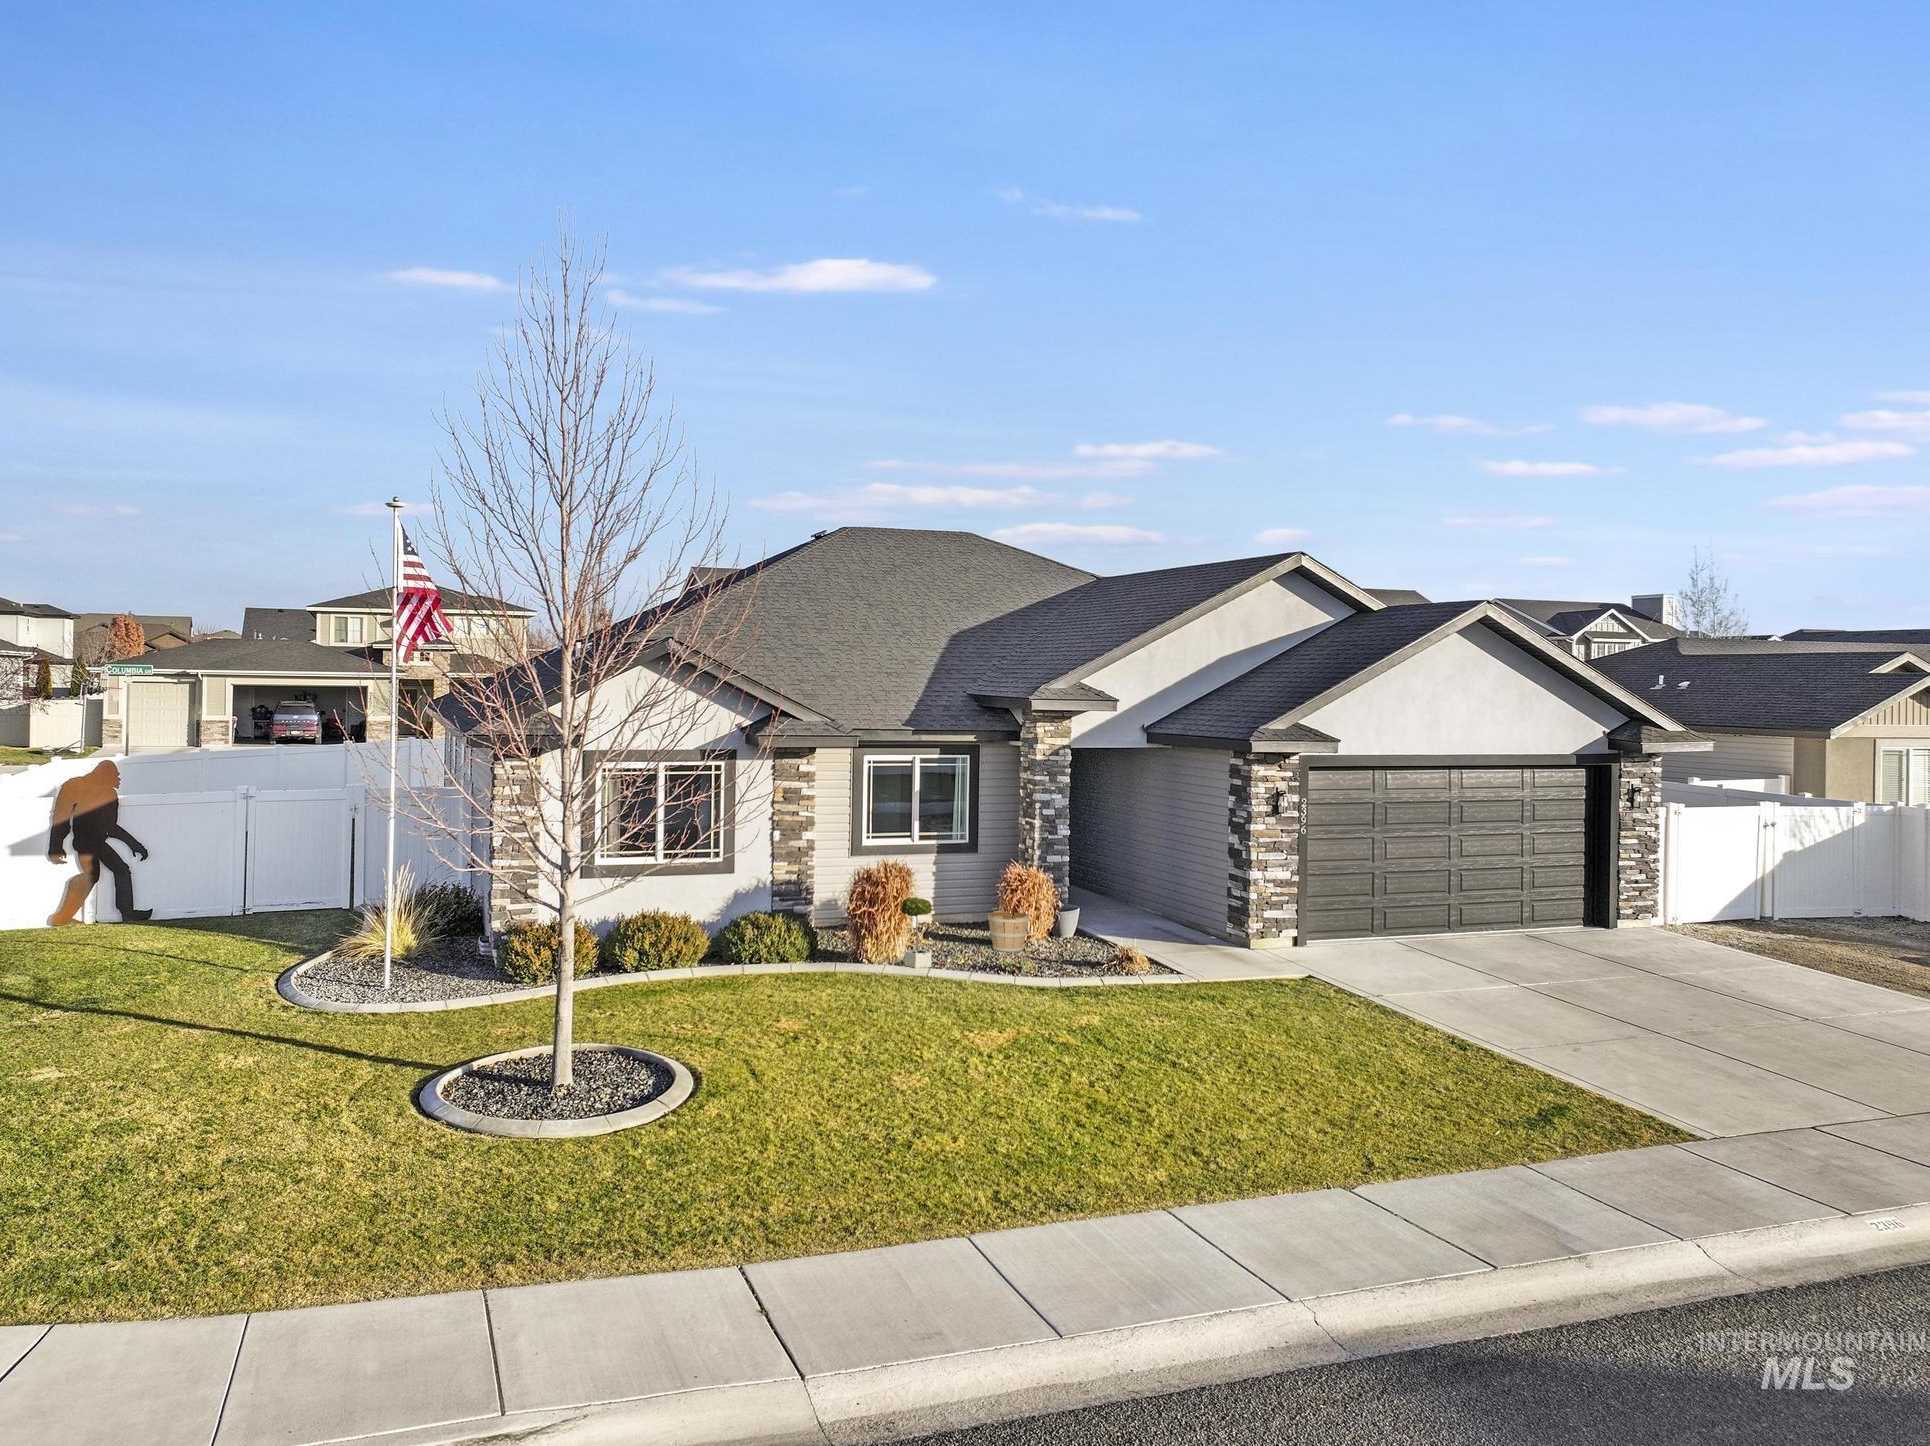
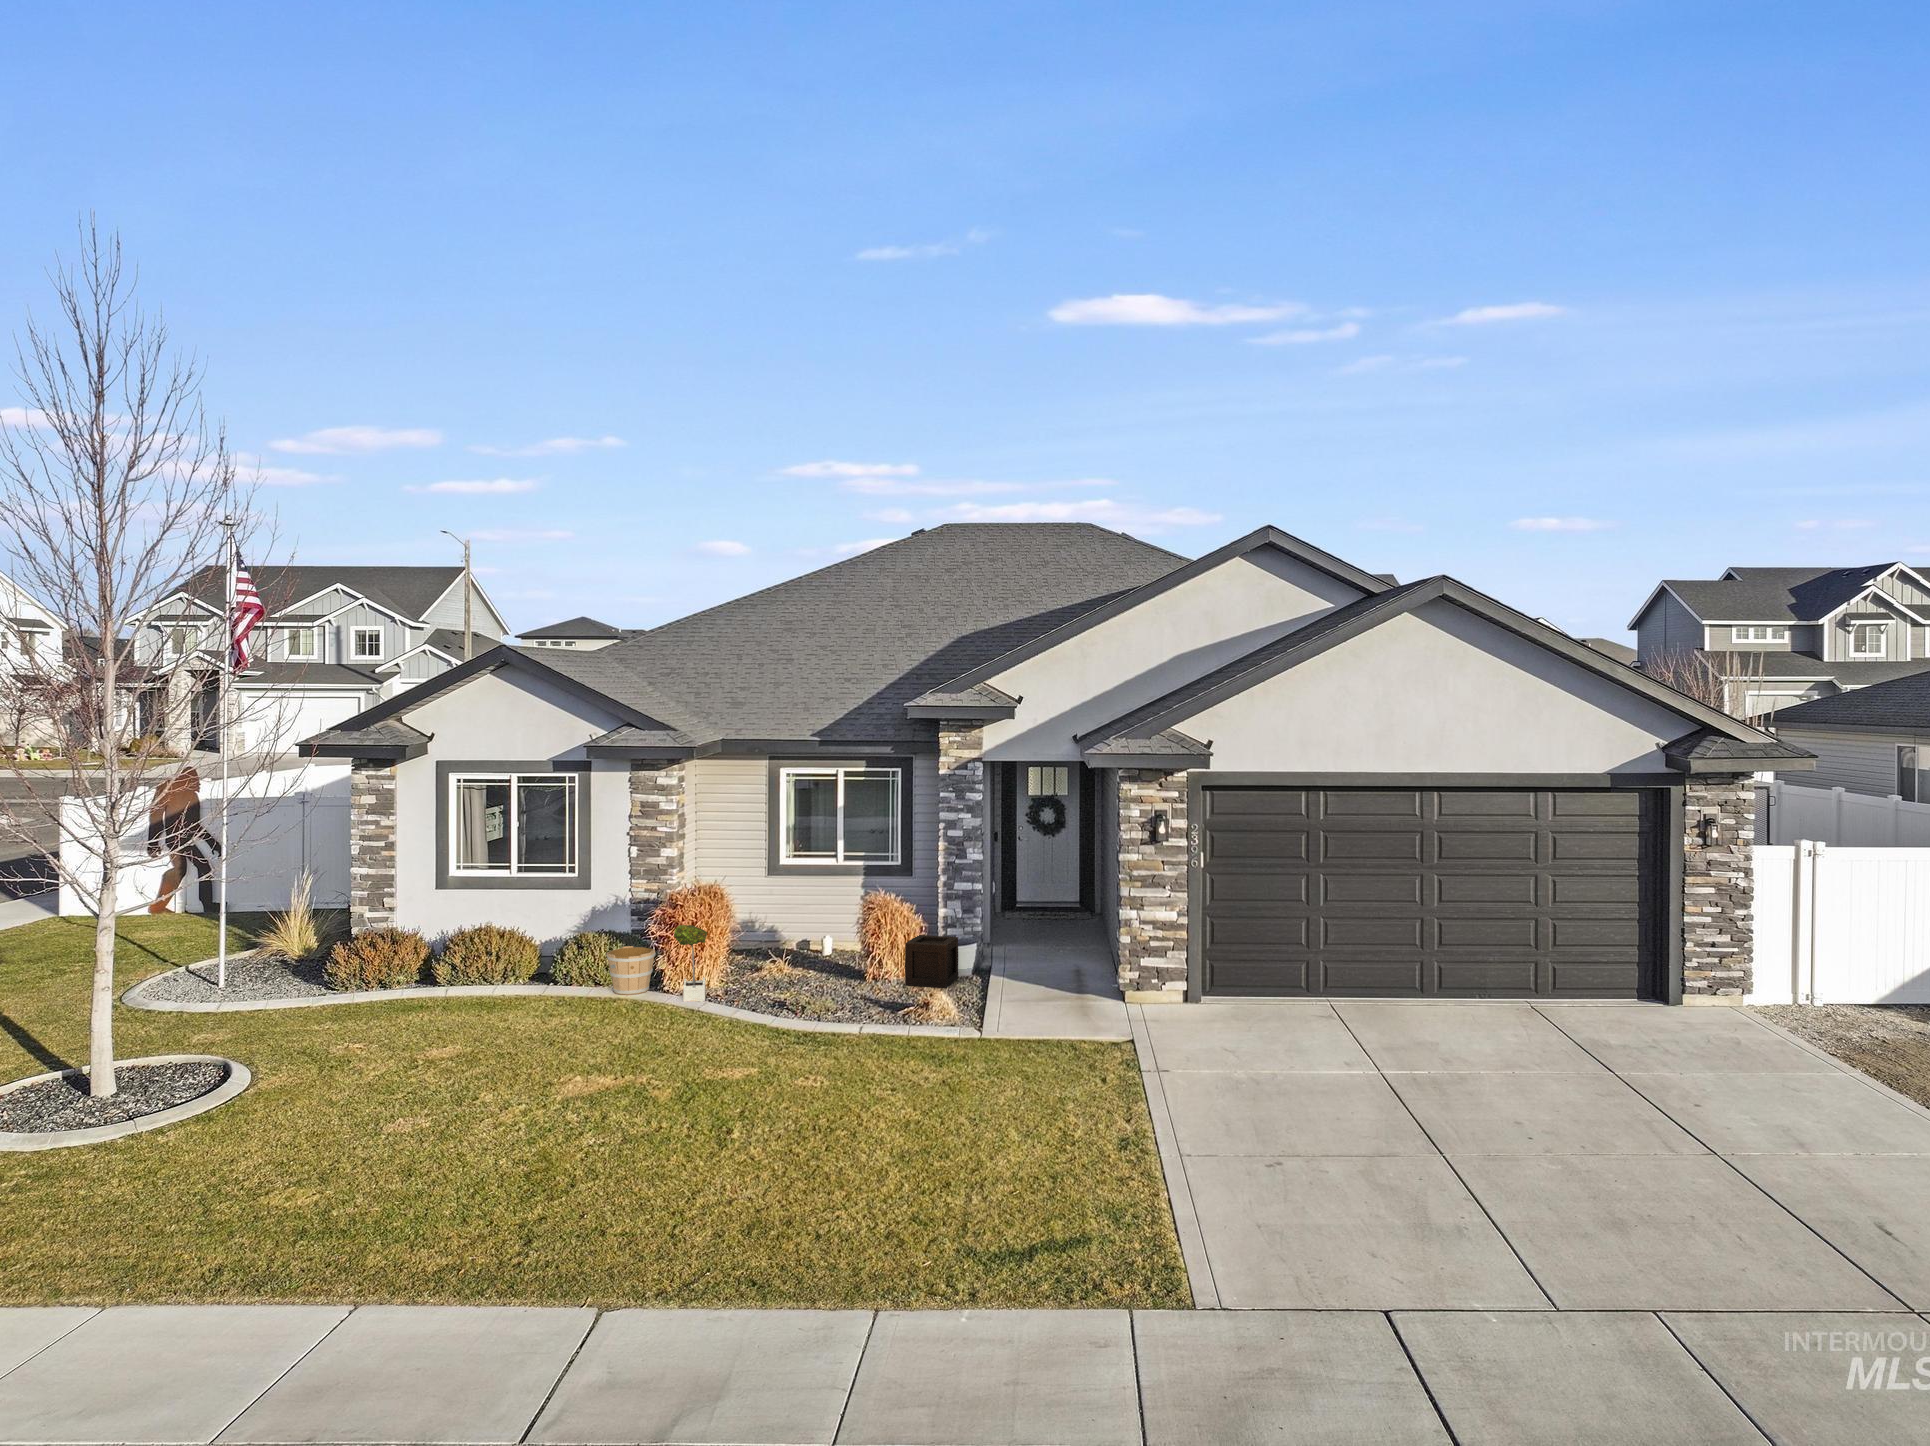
wooden crate: none [1052,904,1099,948] -> present [905,935,958,988]
wooden bucket: present [988,911,1030,952] -> present [606,946,656,995]

